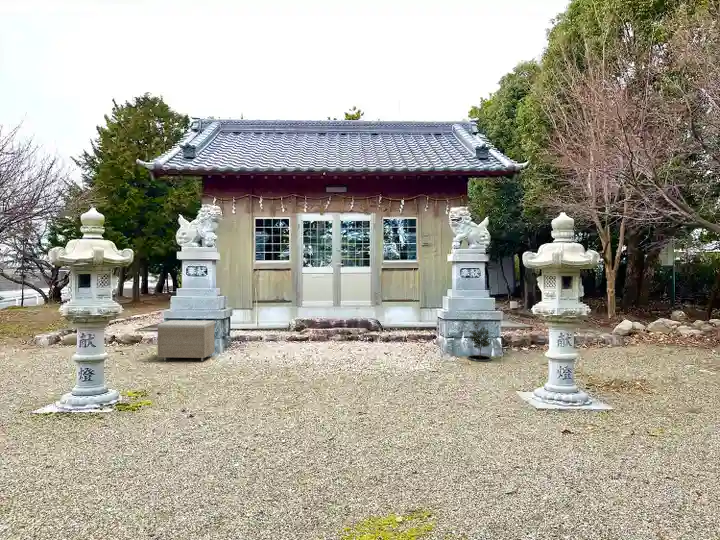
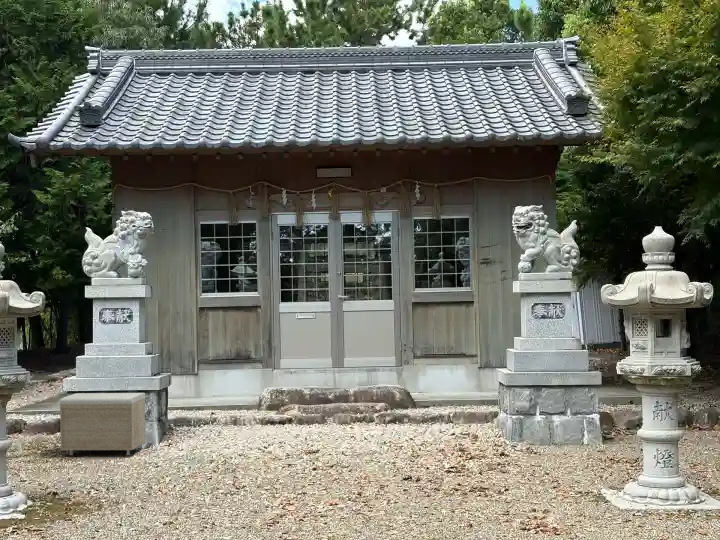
potted tree: present [467,319,492,361] -> none [541,380,583,451]

